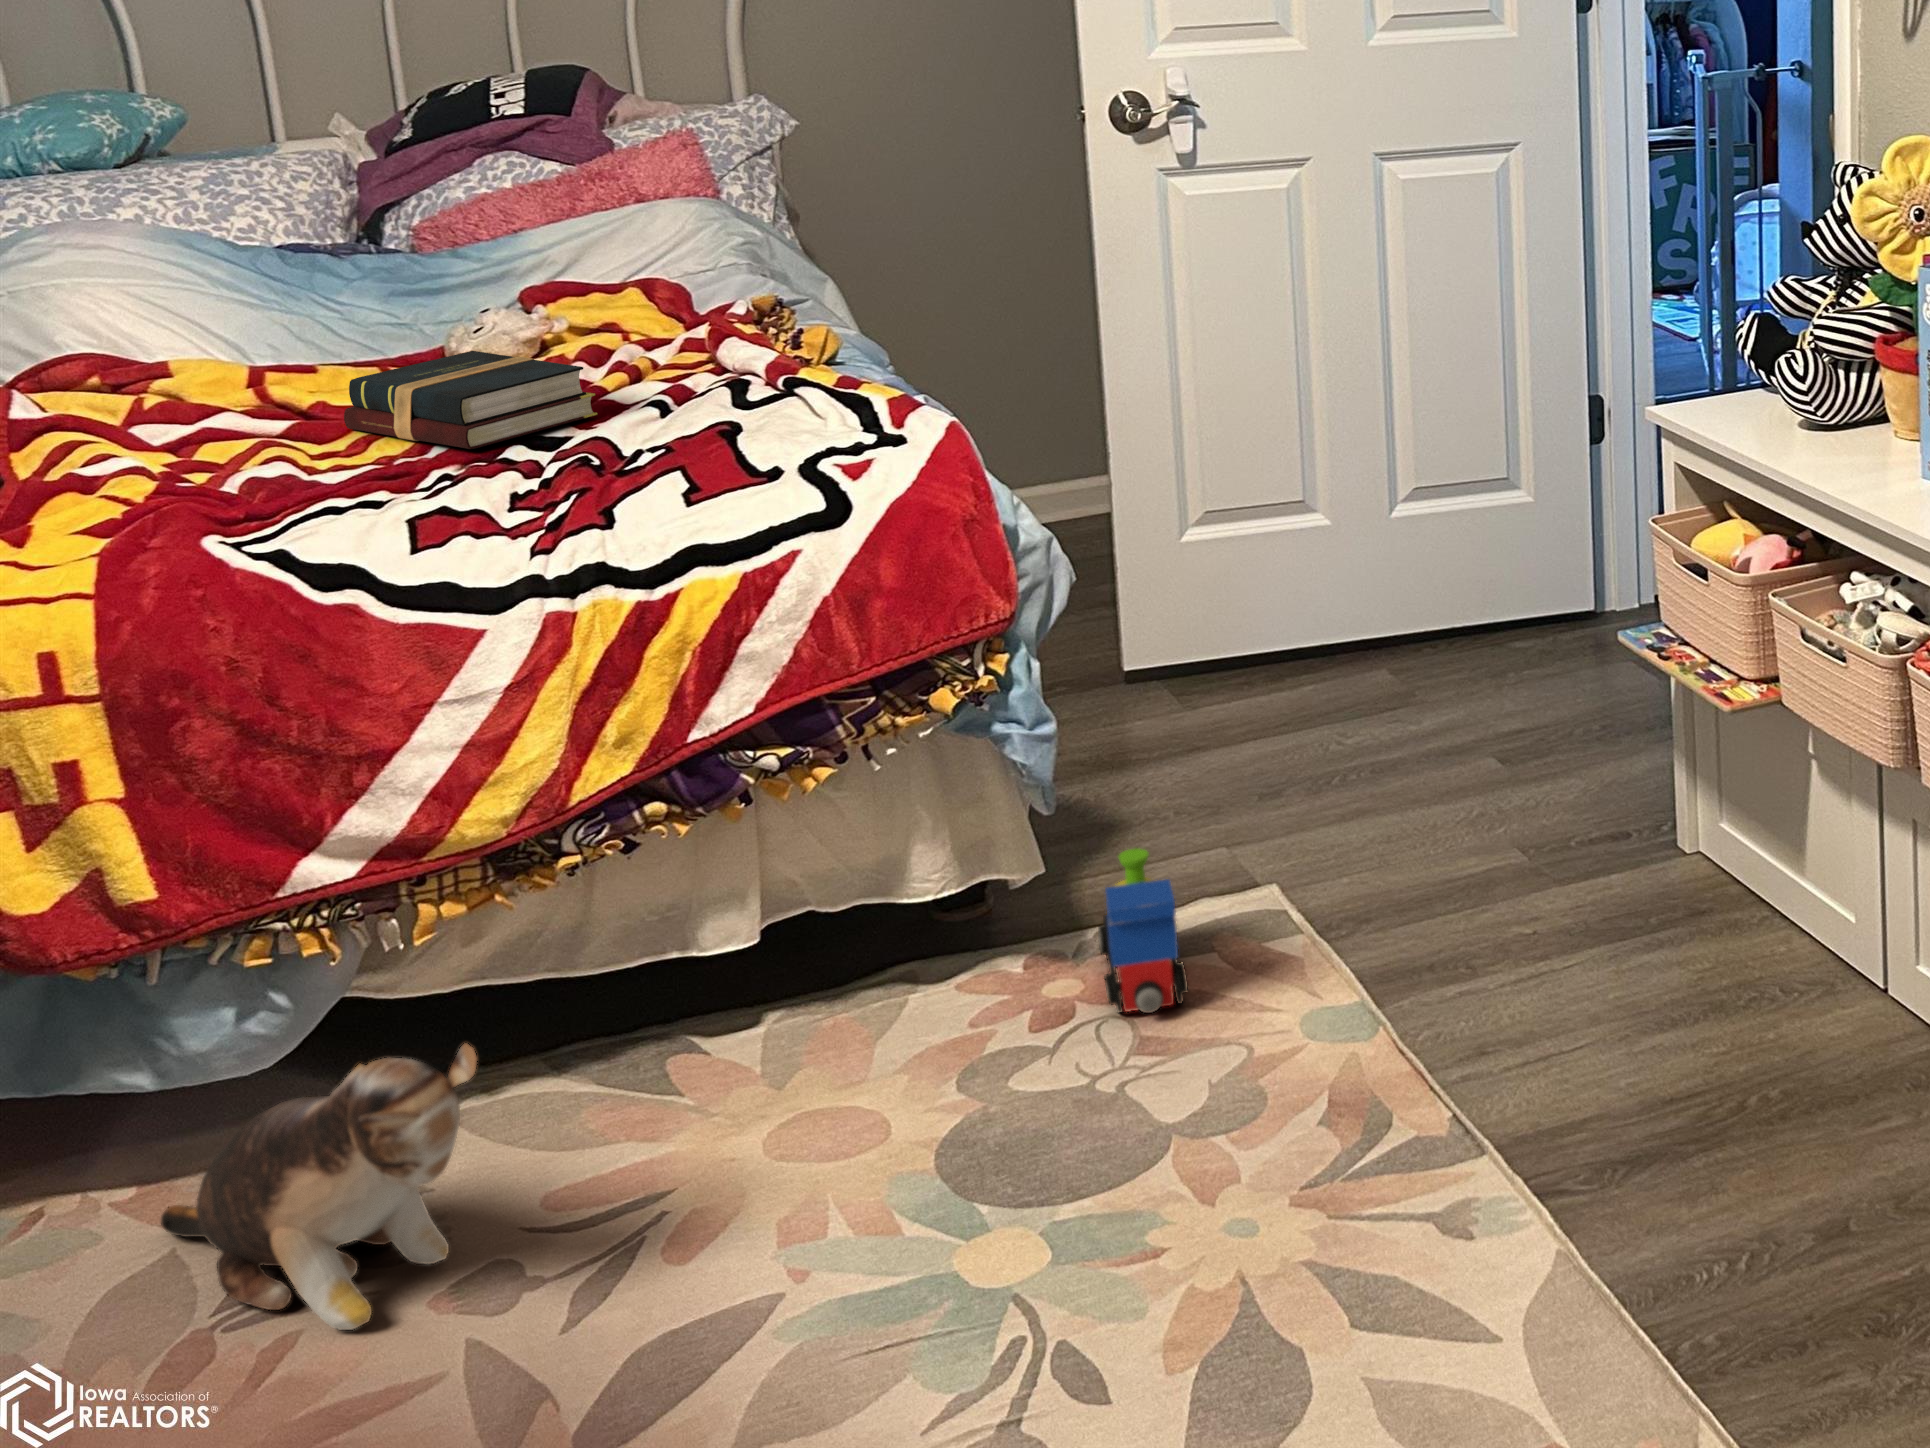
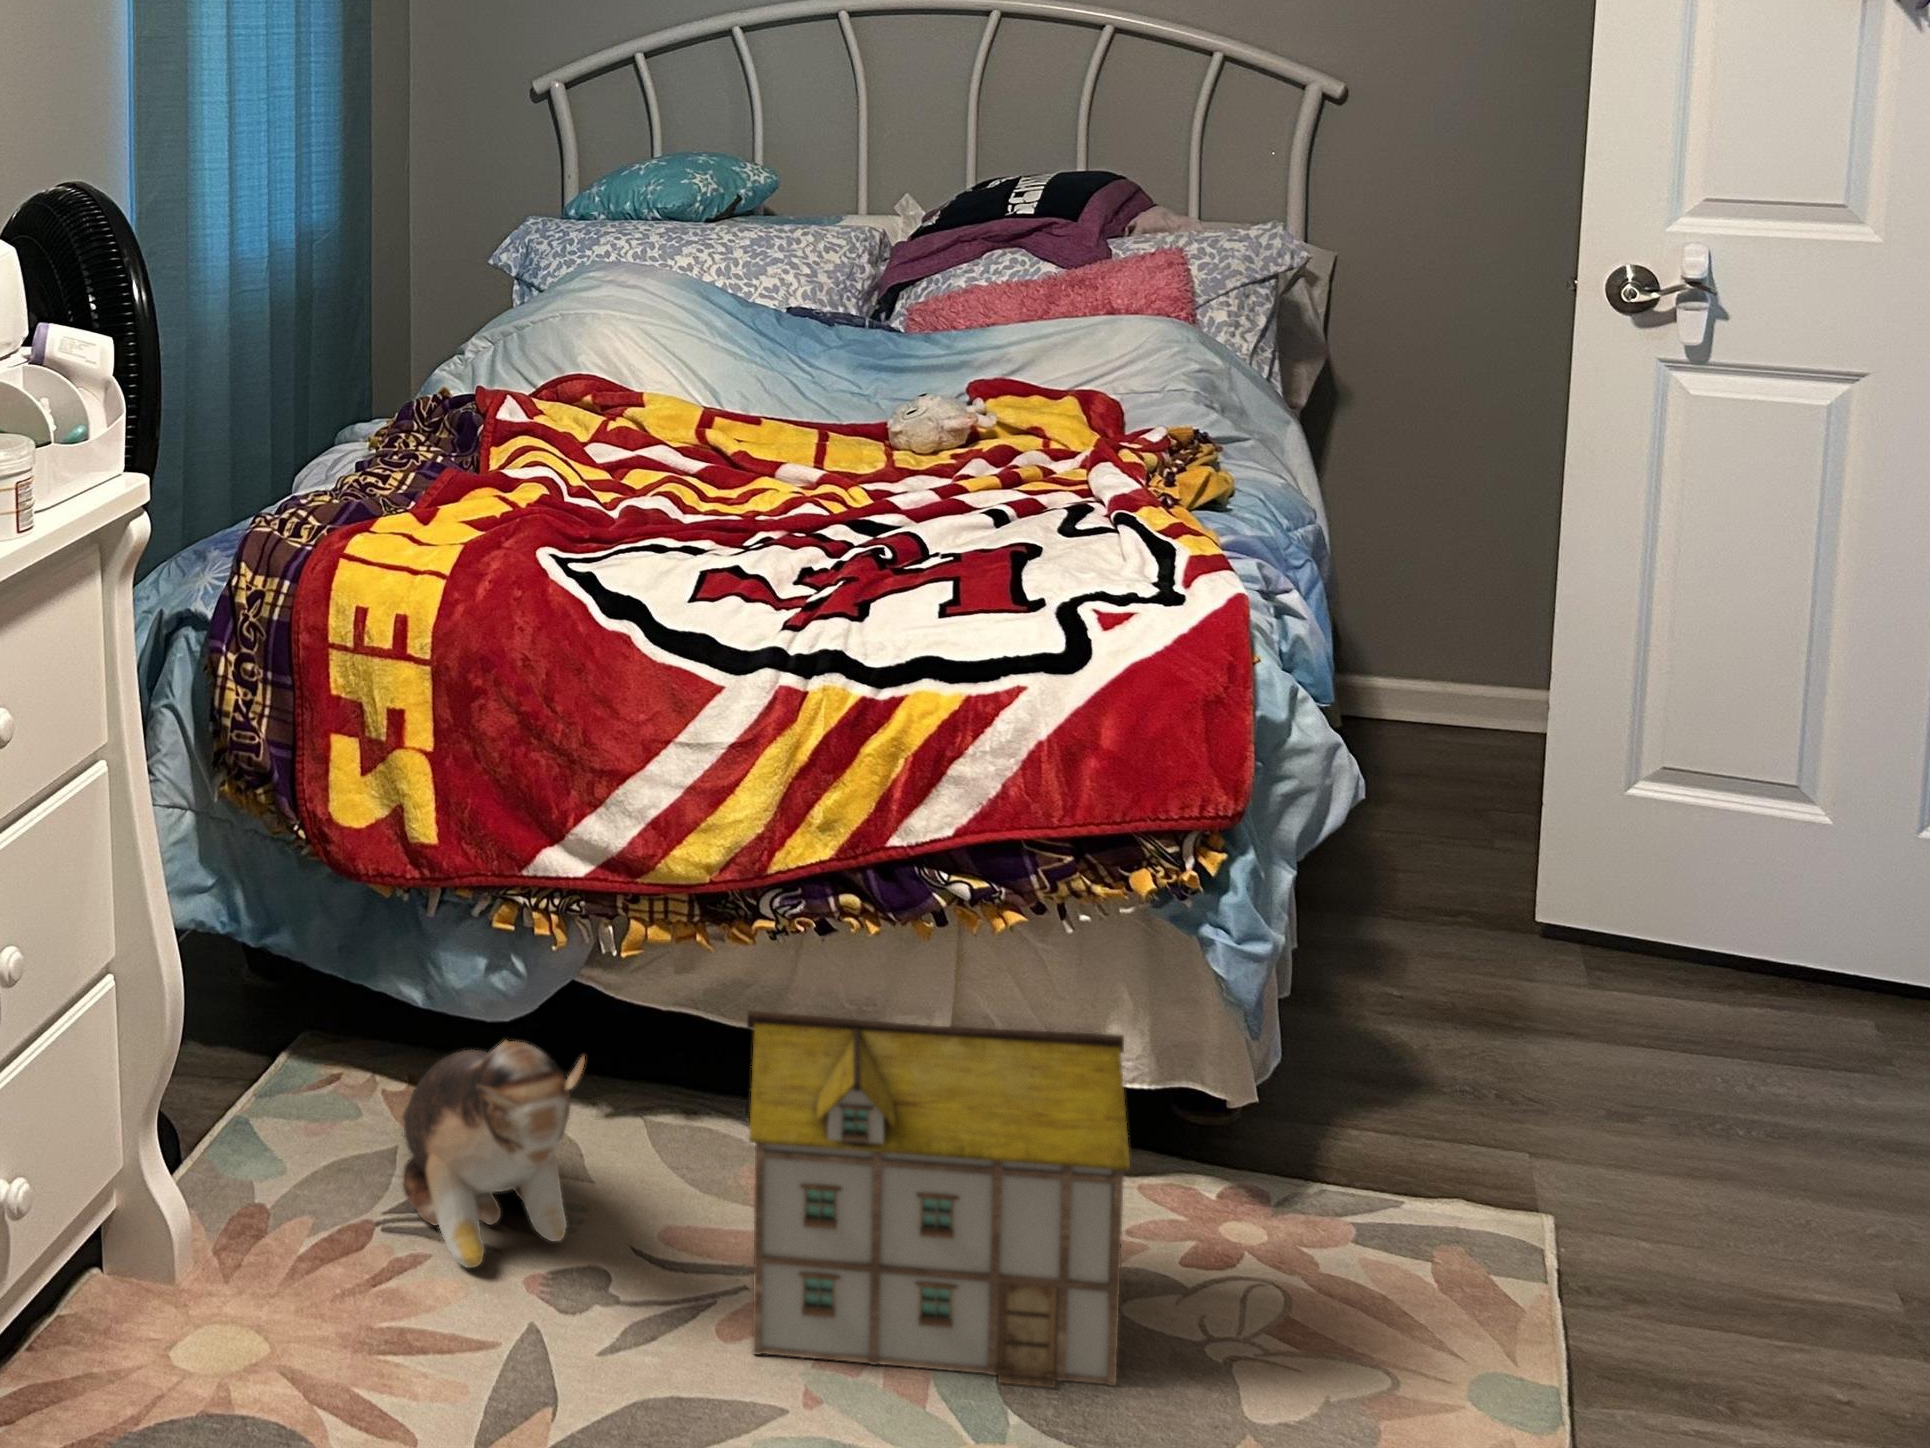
hardback book: present [344,351,597,449] -> none [727,429,929,520]
toy house: none [619,832,1047,1265] -> present [747,1011,1130,1388]
toy train: present [1098,848,1188,1014] -> none [1267,1111,1390,1305]

